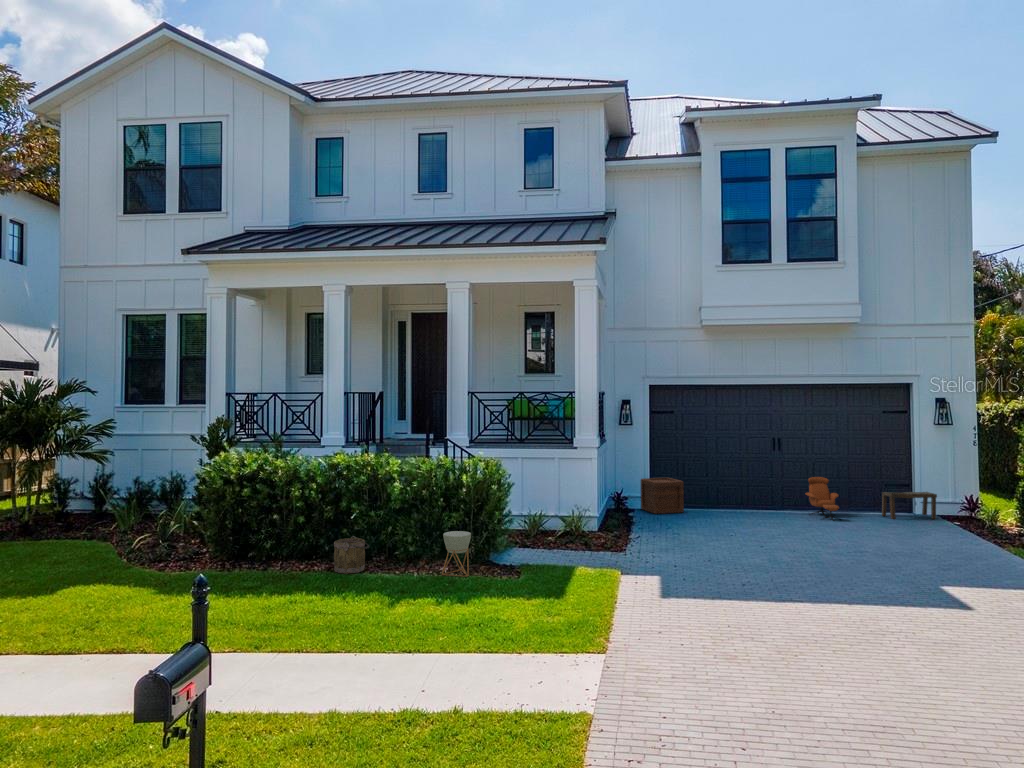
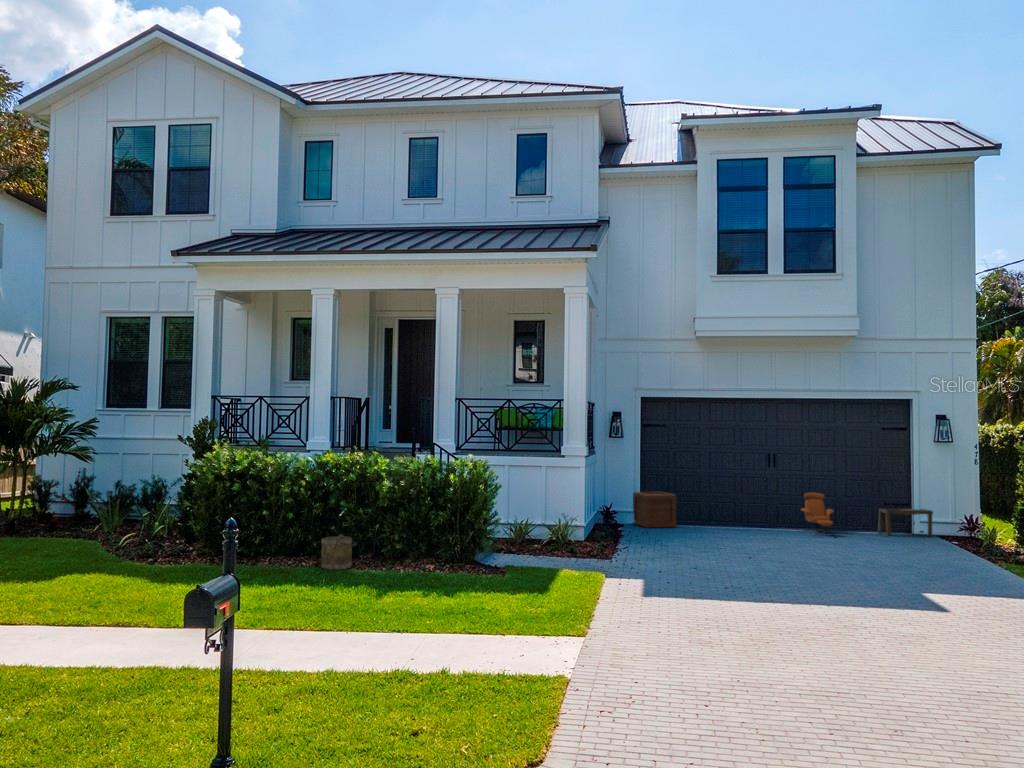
planter: present [442,531,471,577] -> none [427,530,456,574]

